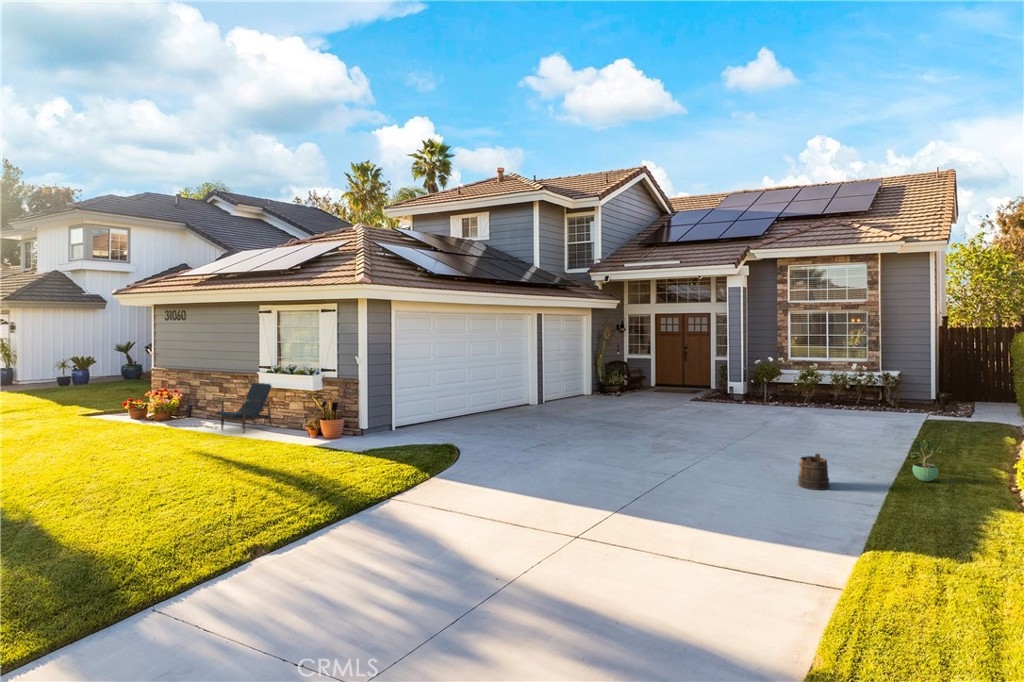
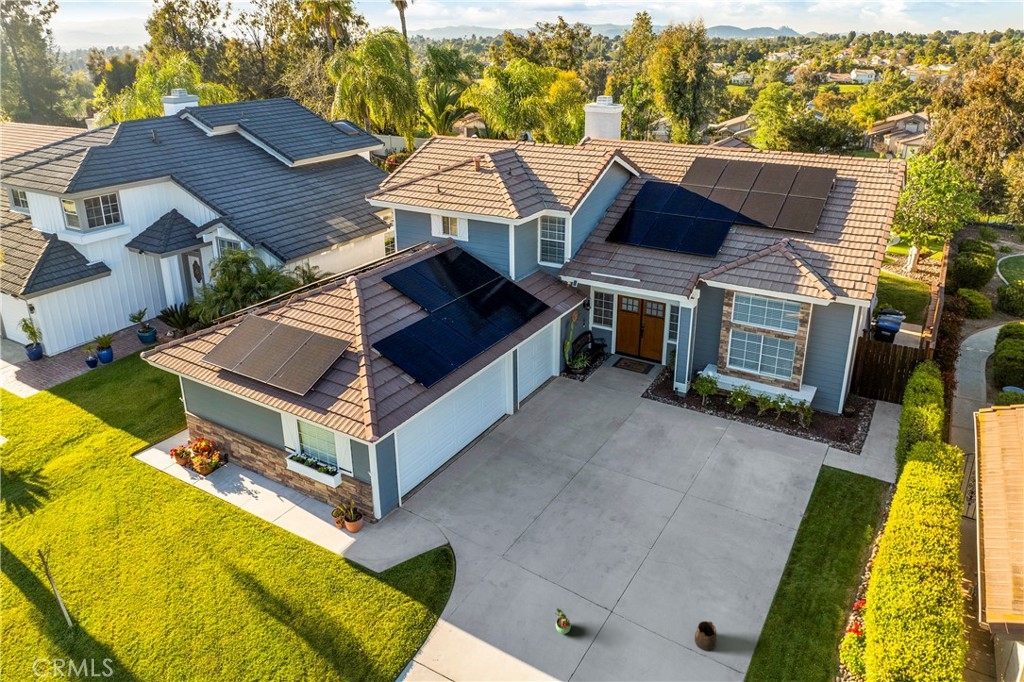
lounge chair: present [217,383,272,433] -> none [252,450,298,503]
potted plant: present [910,439,942,481] -> present [555,608,571,634]

